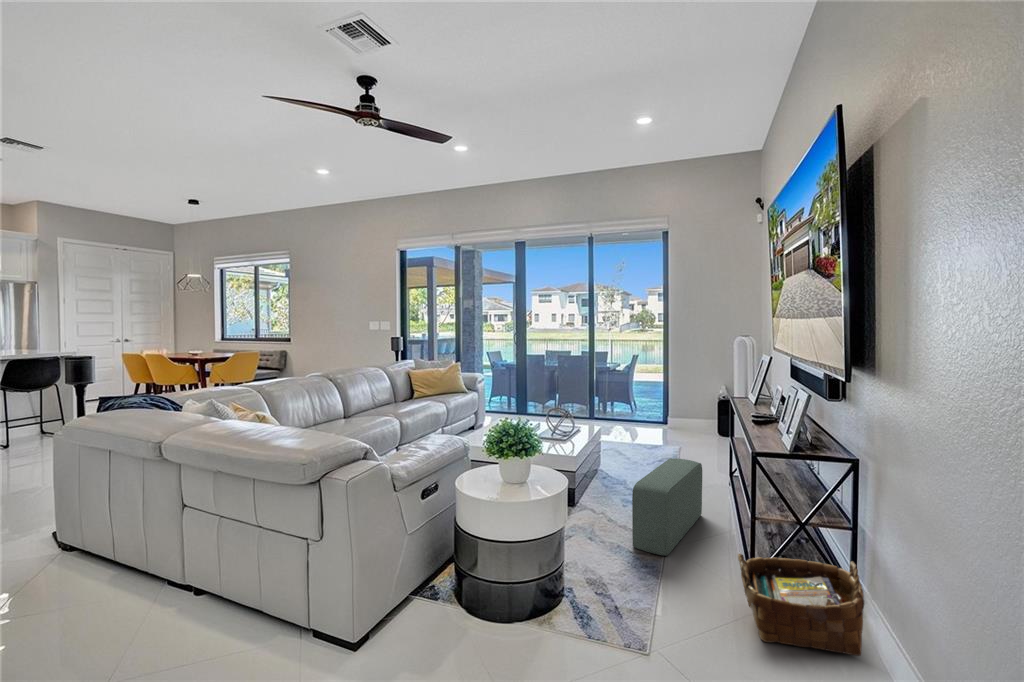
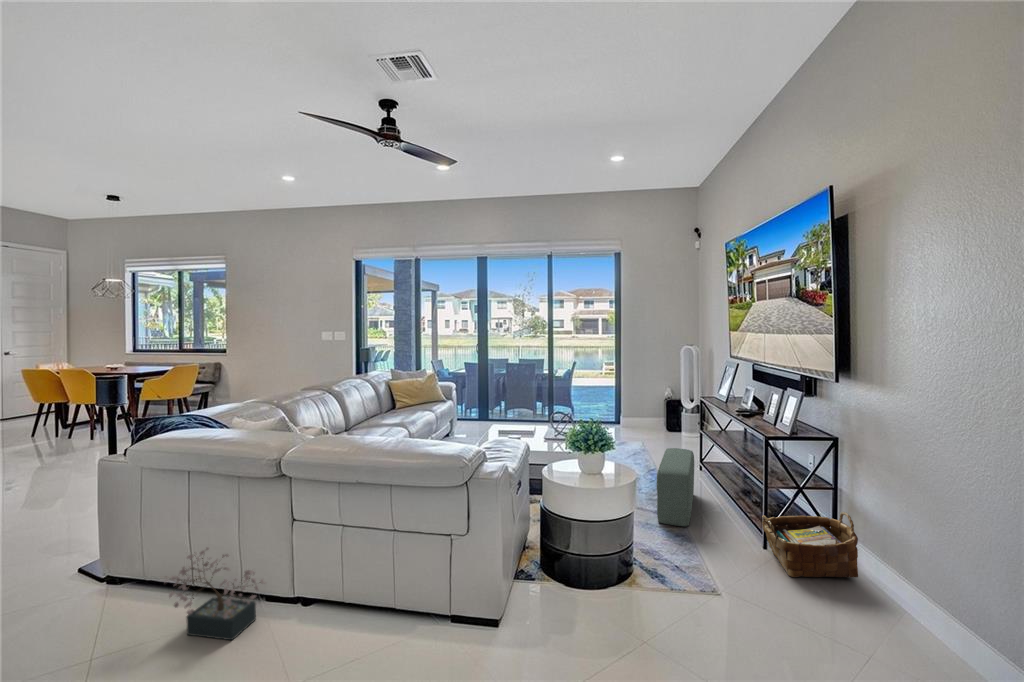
decorative plant: none [51,527,154,624] -> present [169,548,265,640]

